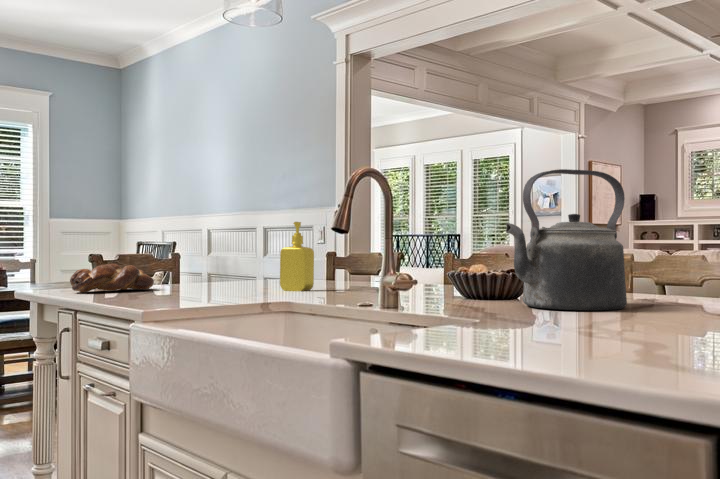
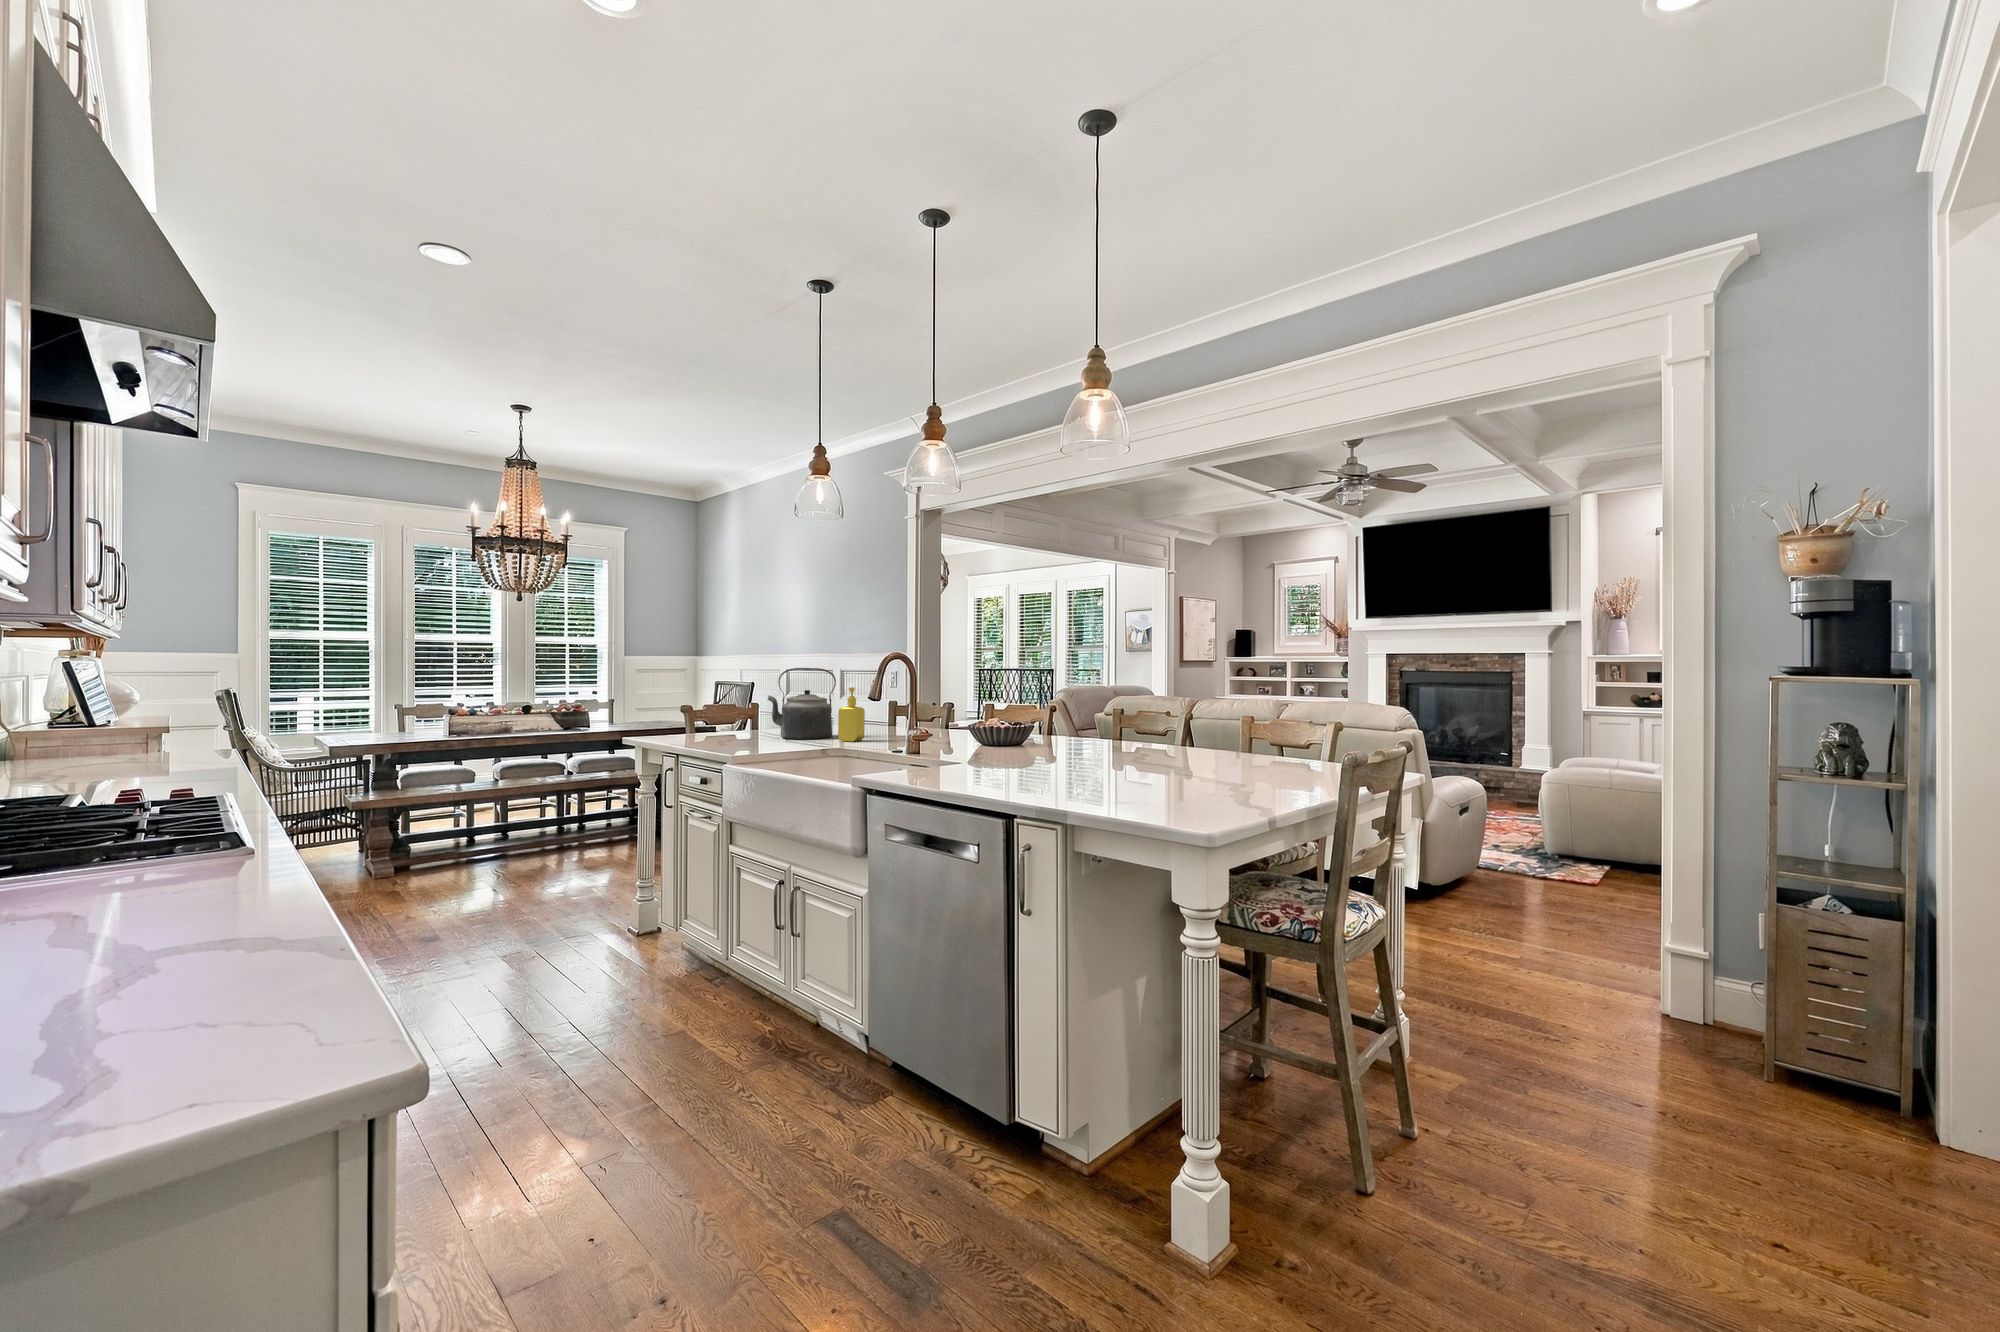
kettle: present [506,169,627,311] -> present [767,668,836,739]
bread loaf: present [70,263,154,292] -> none [673,718,739,741]

